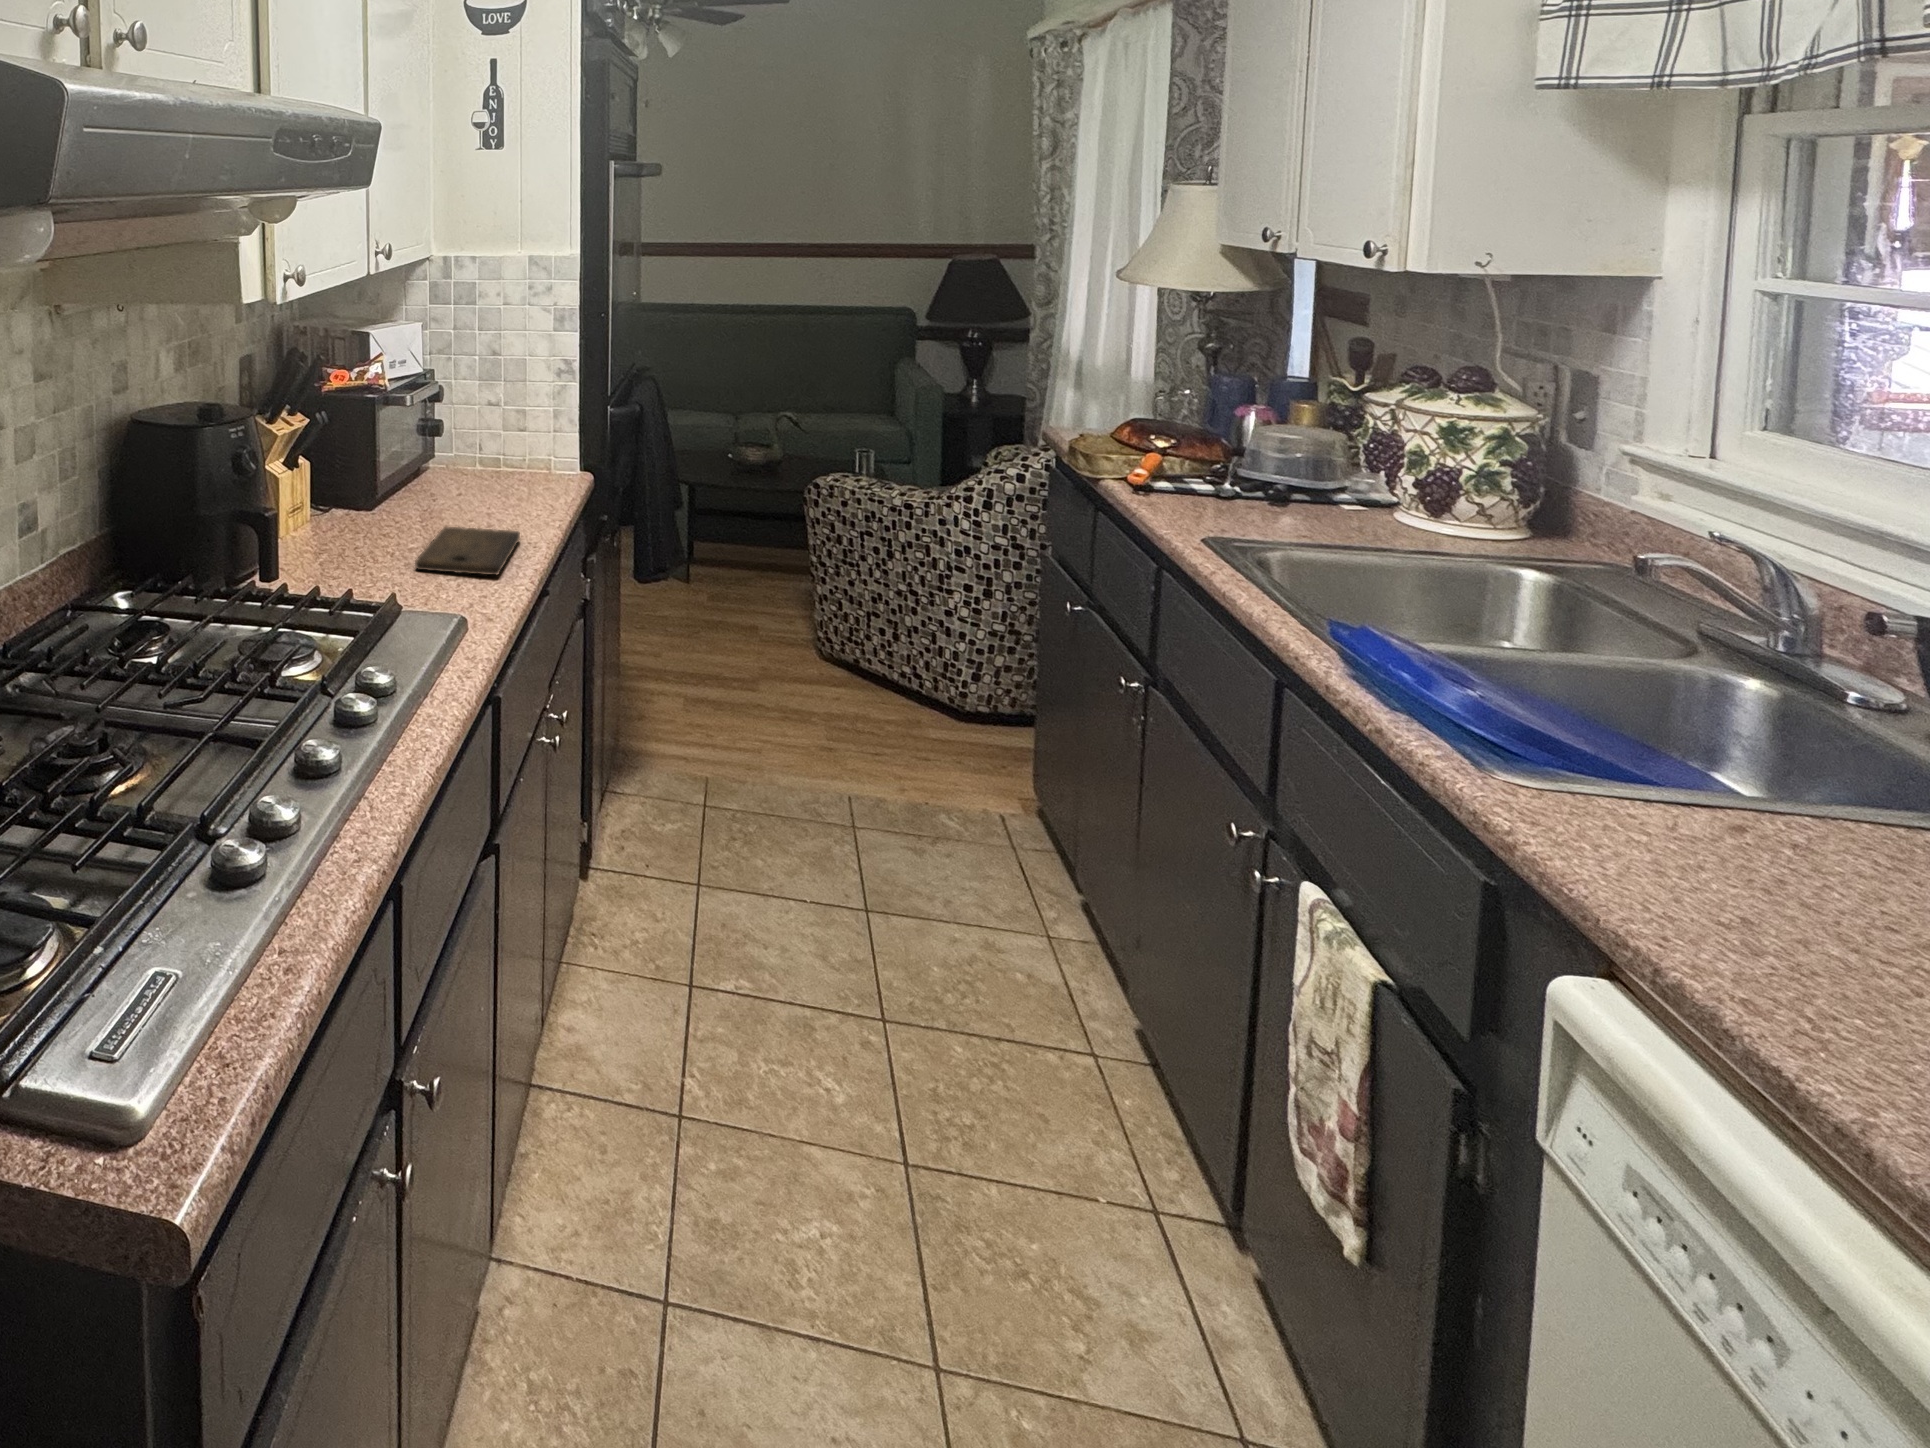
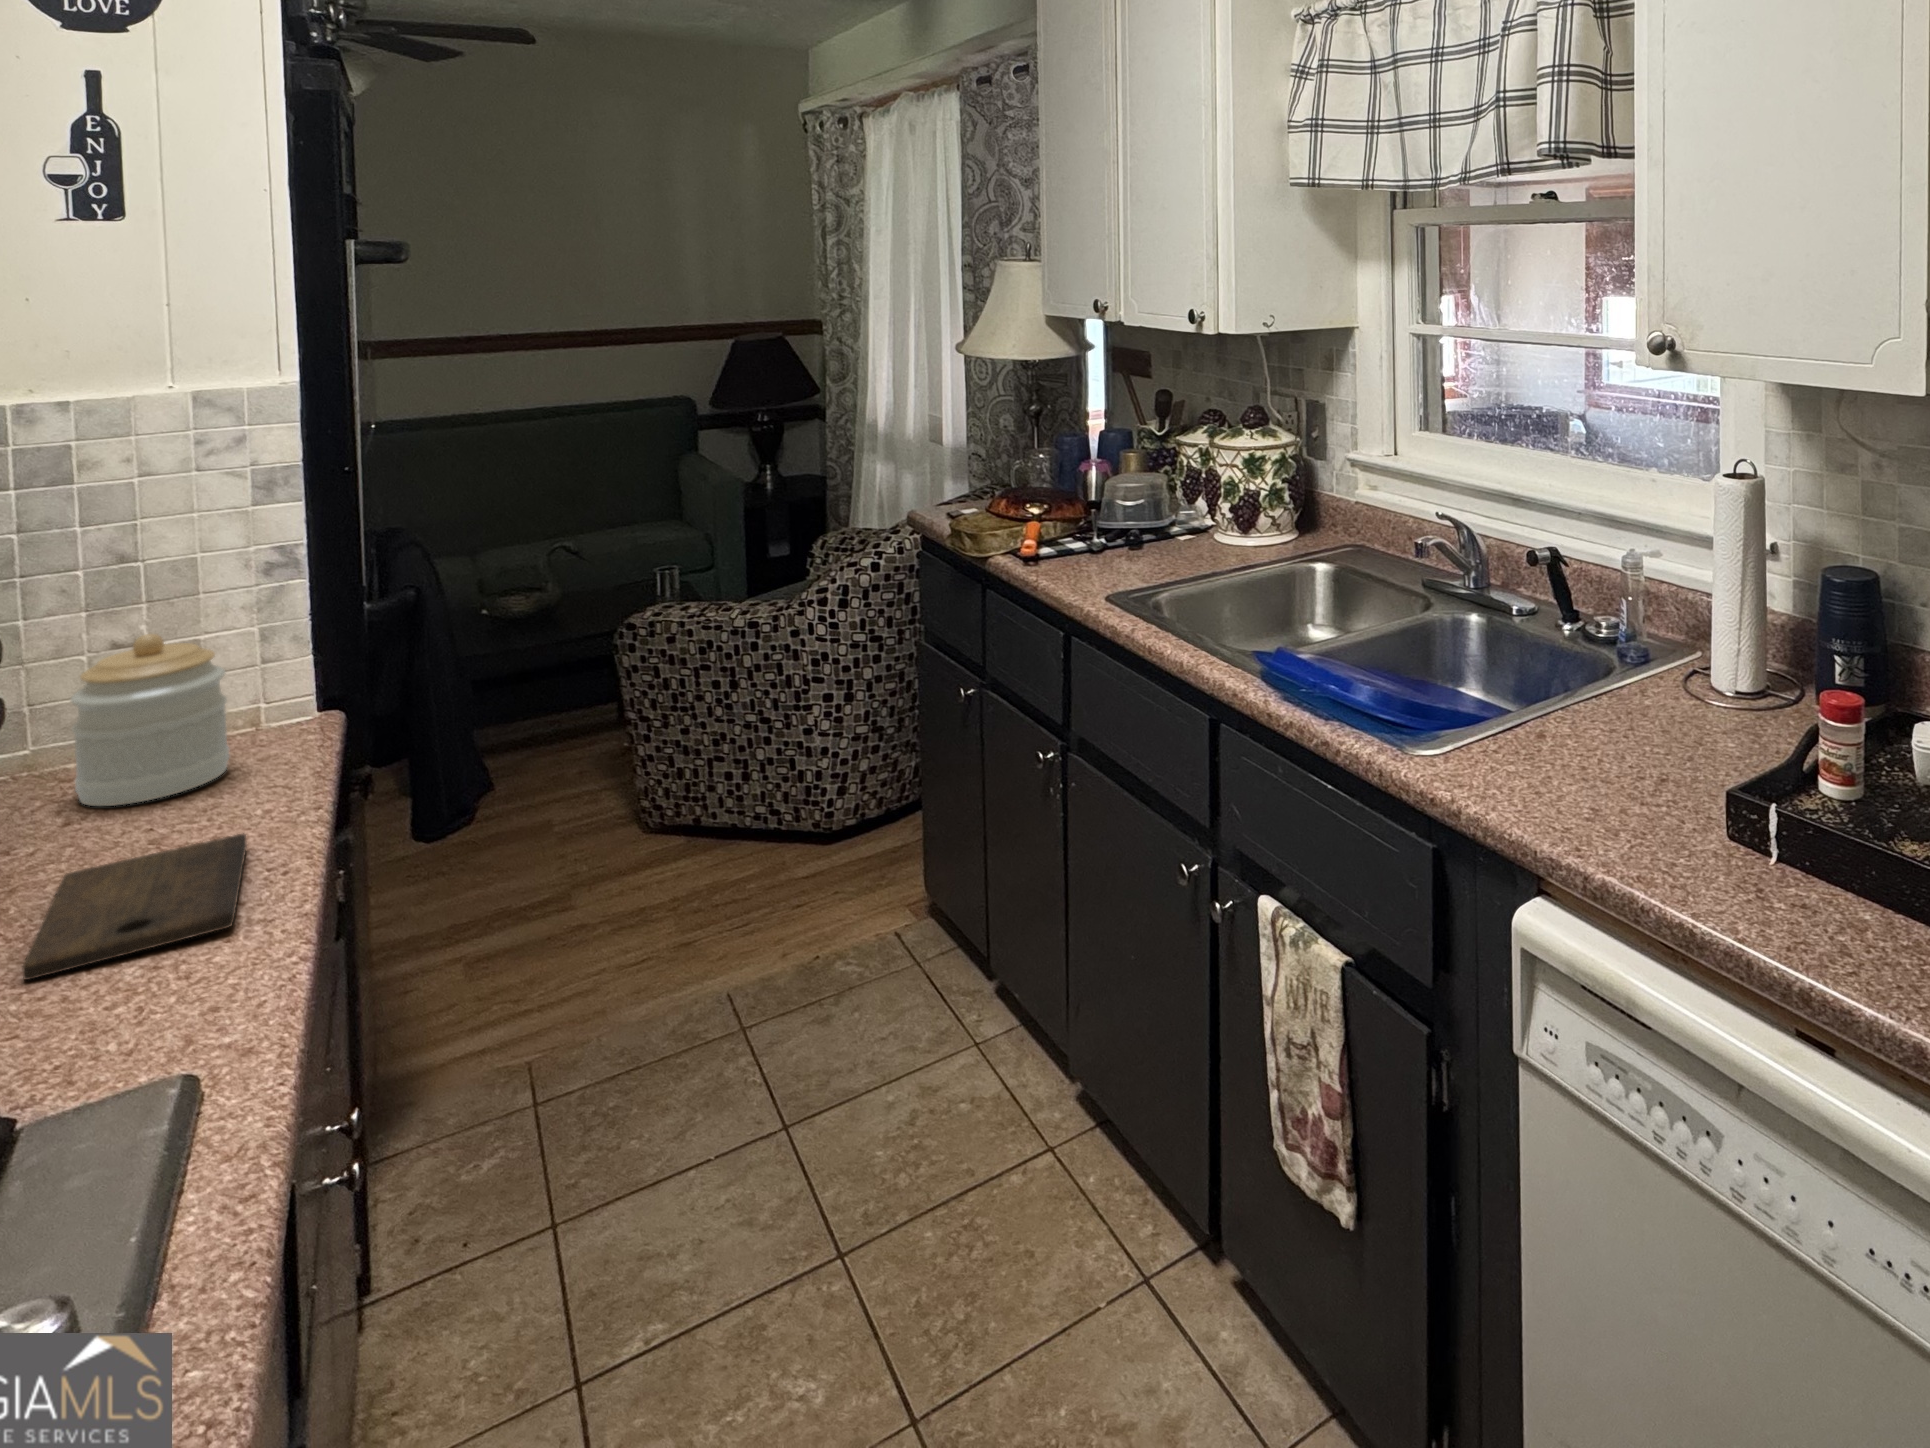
jar: none [462,407,529,504] -> present [71,634,229,806]

